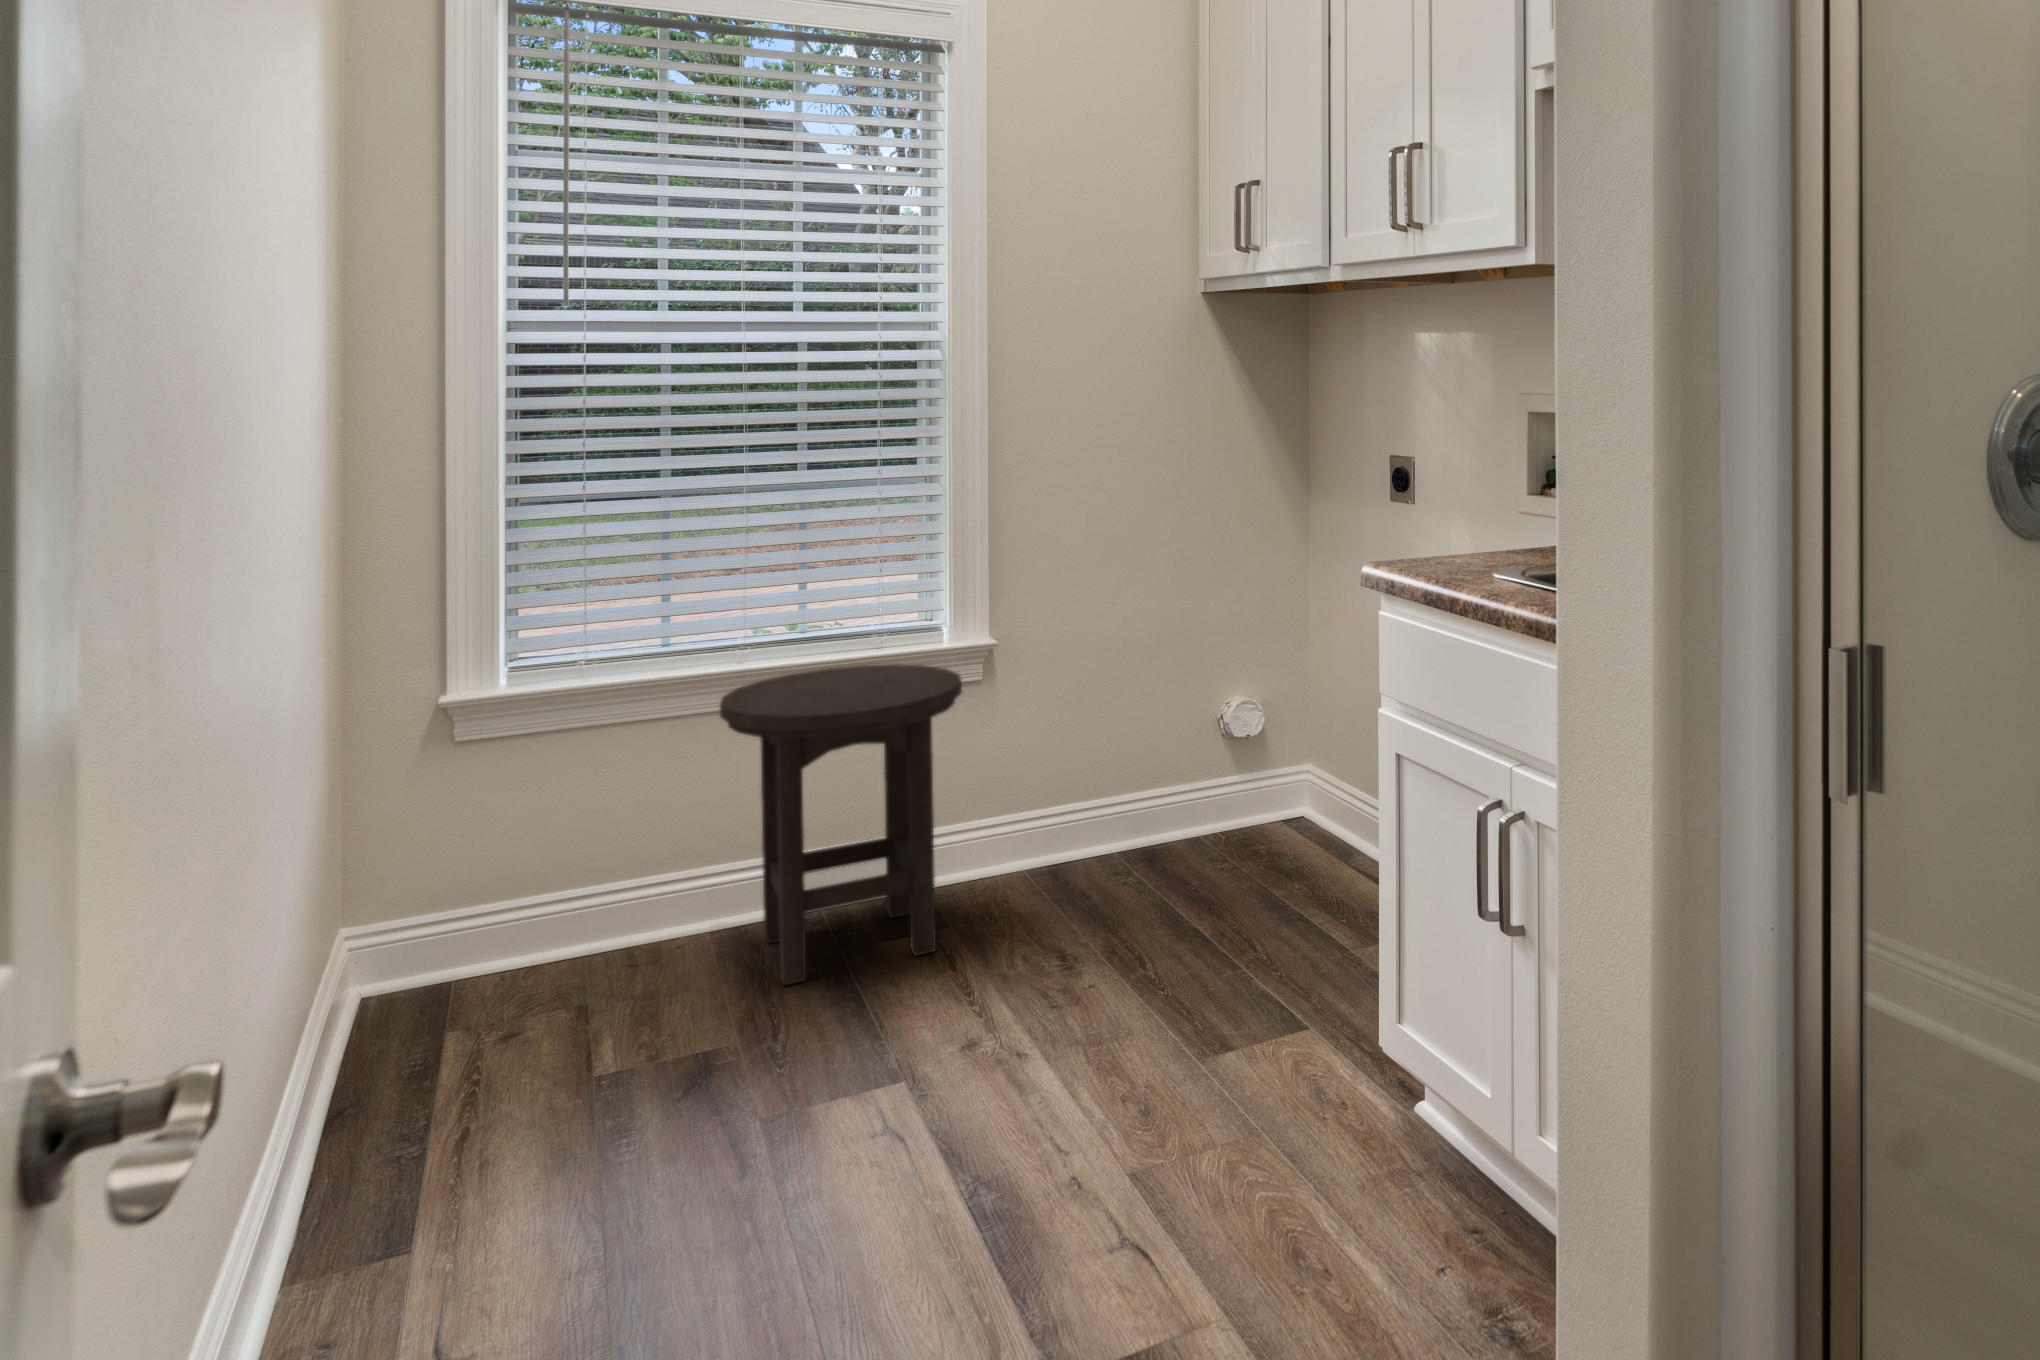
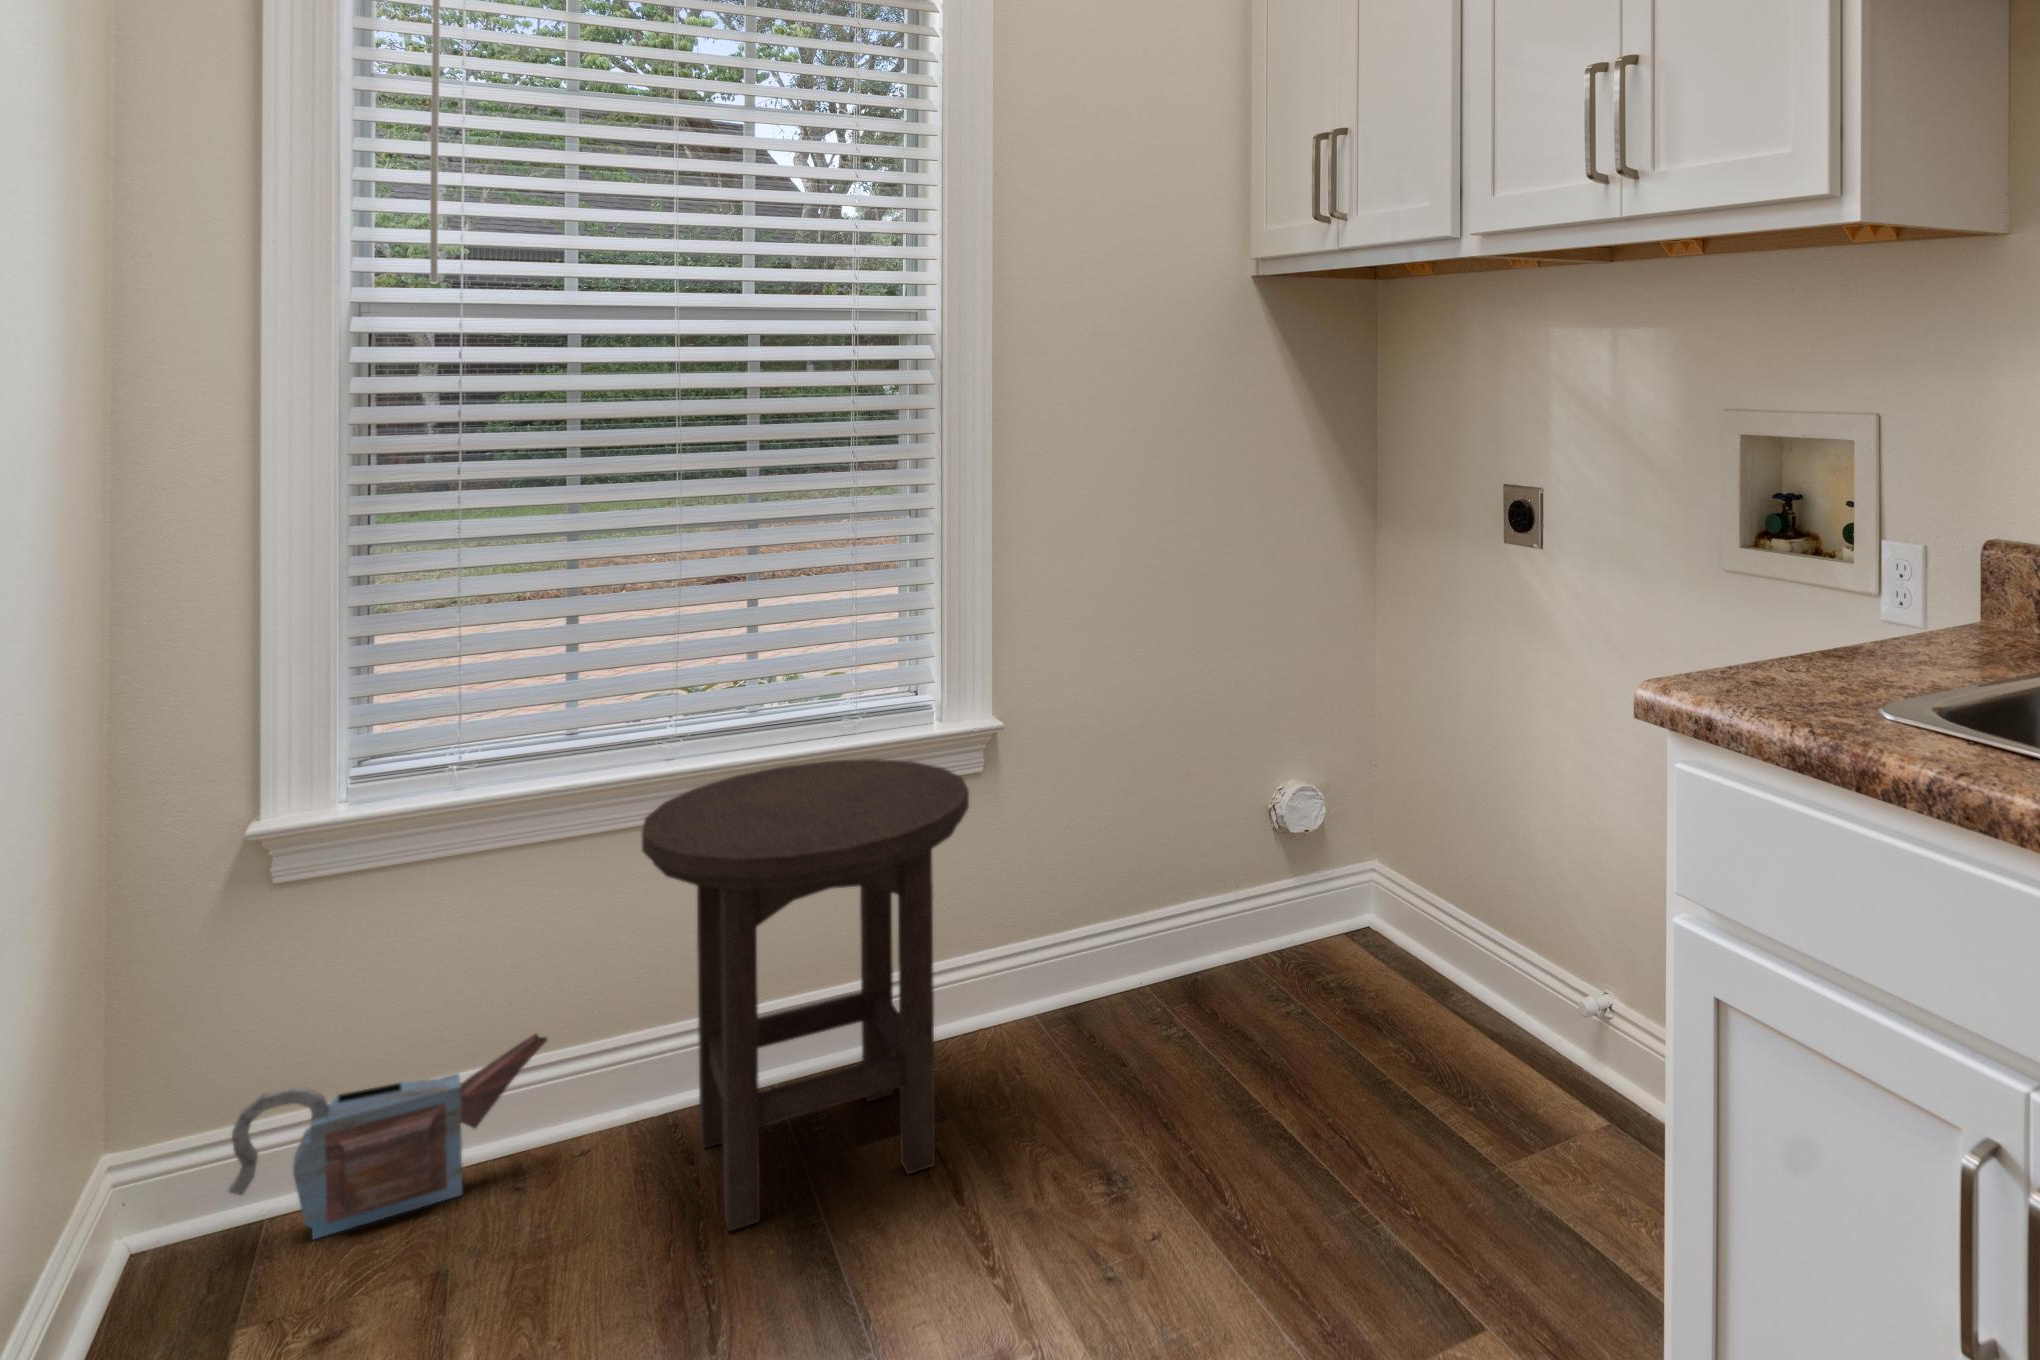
watering can: none [429,856,652,991] -> present [229,1034,547,1239]

